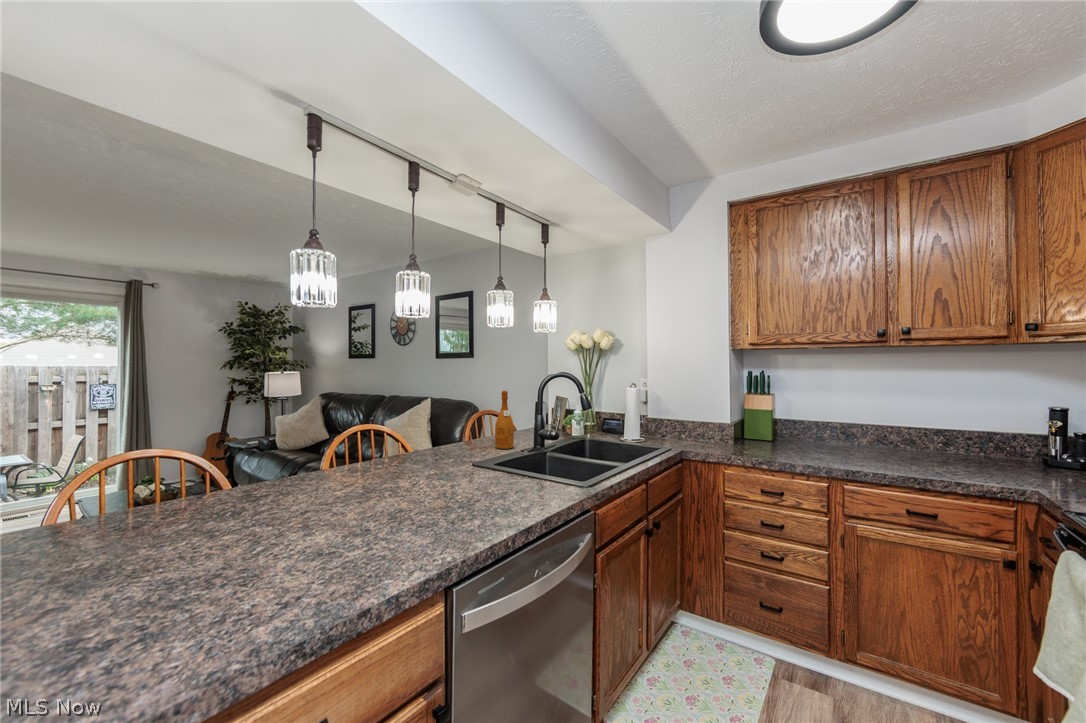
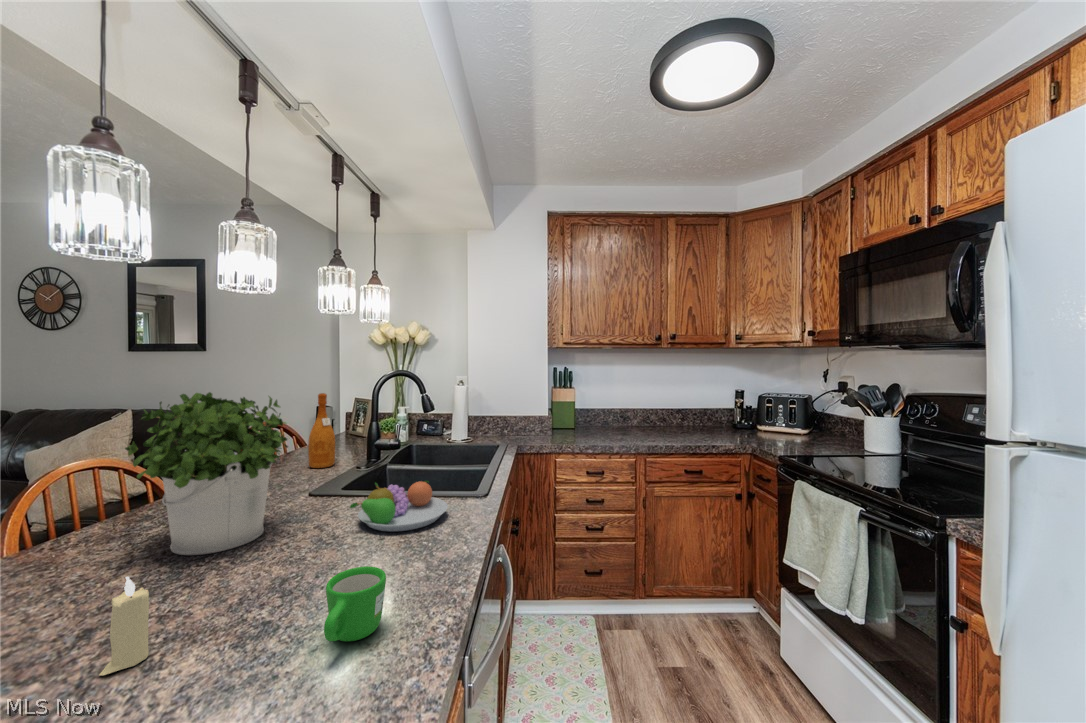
potted plant: none [356,384,442,486] -> present [125,392,288,555]
fruit bowl: none [469,458,545,496] -> present [350,481,448,531]
candle: none [304,477,326,524] -> present [99,577,149,676]
mug: none [376,499,427,542] -> present [324,566,386,641]

